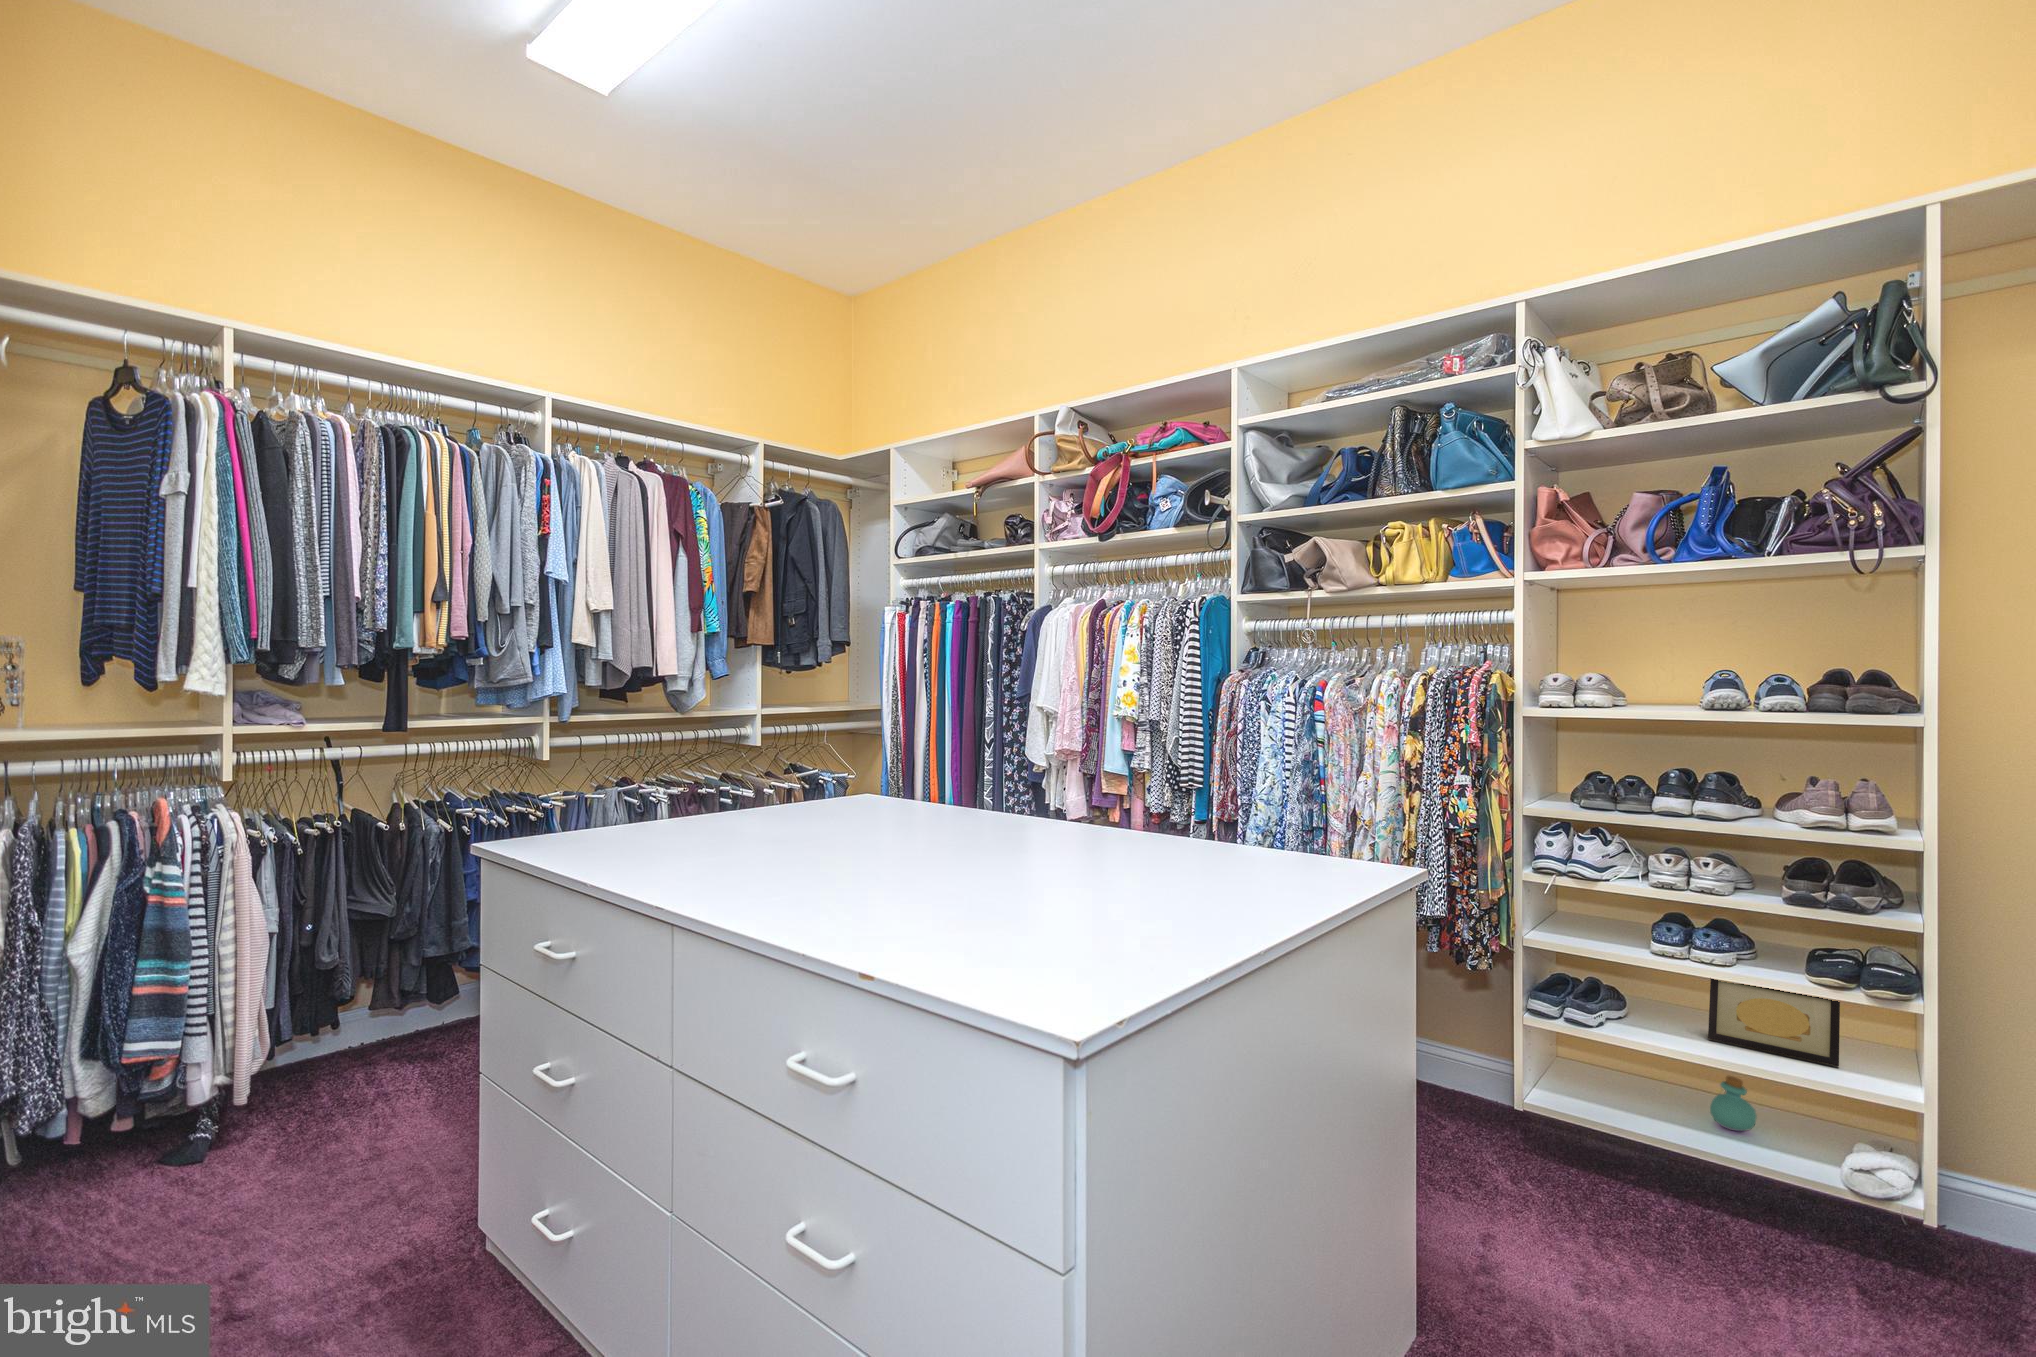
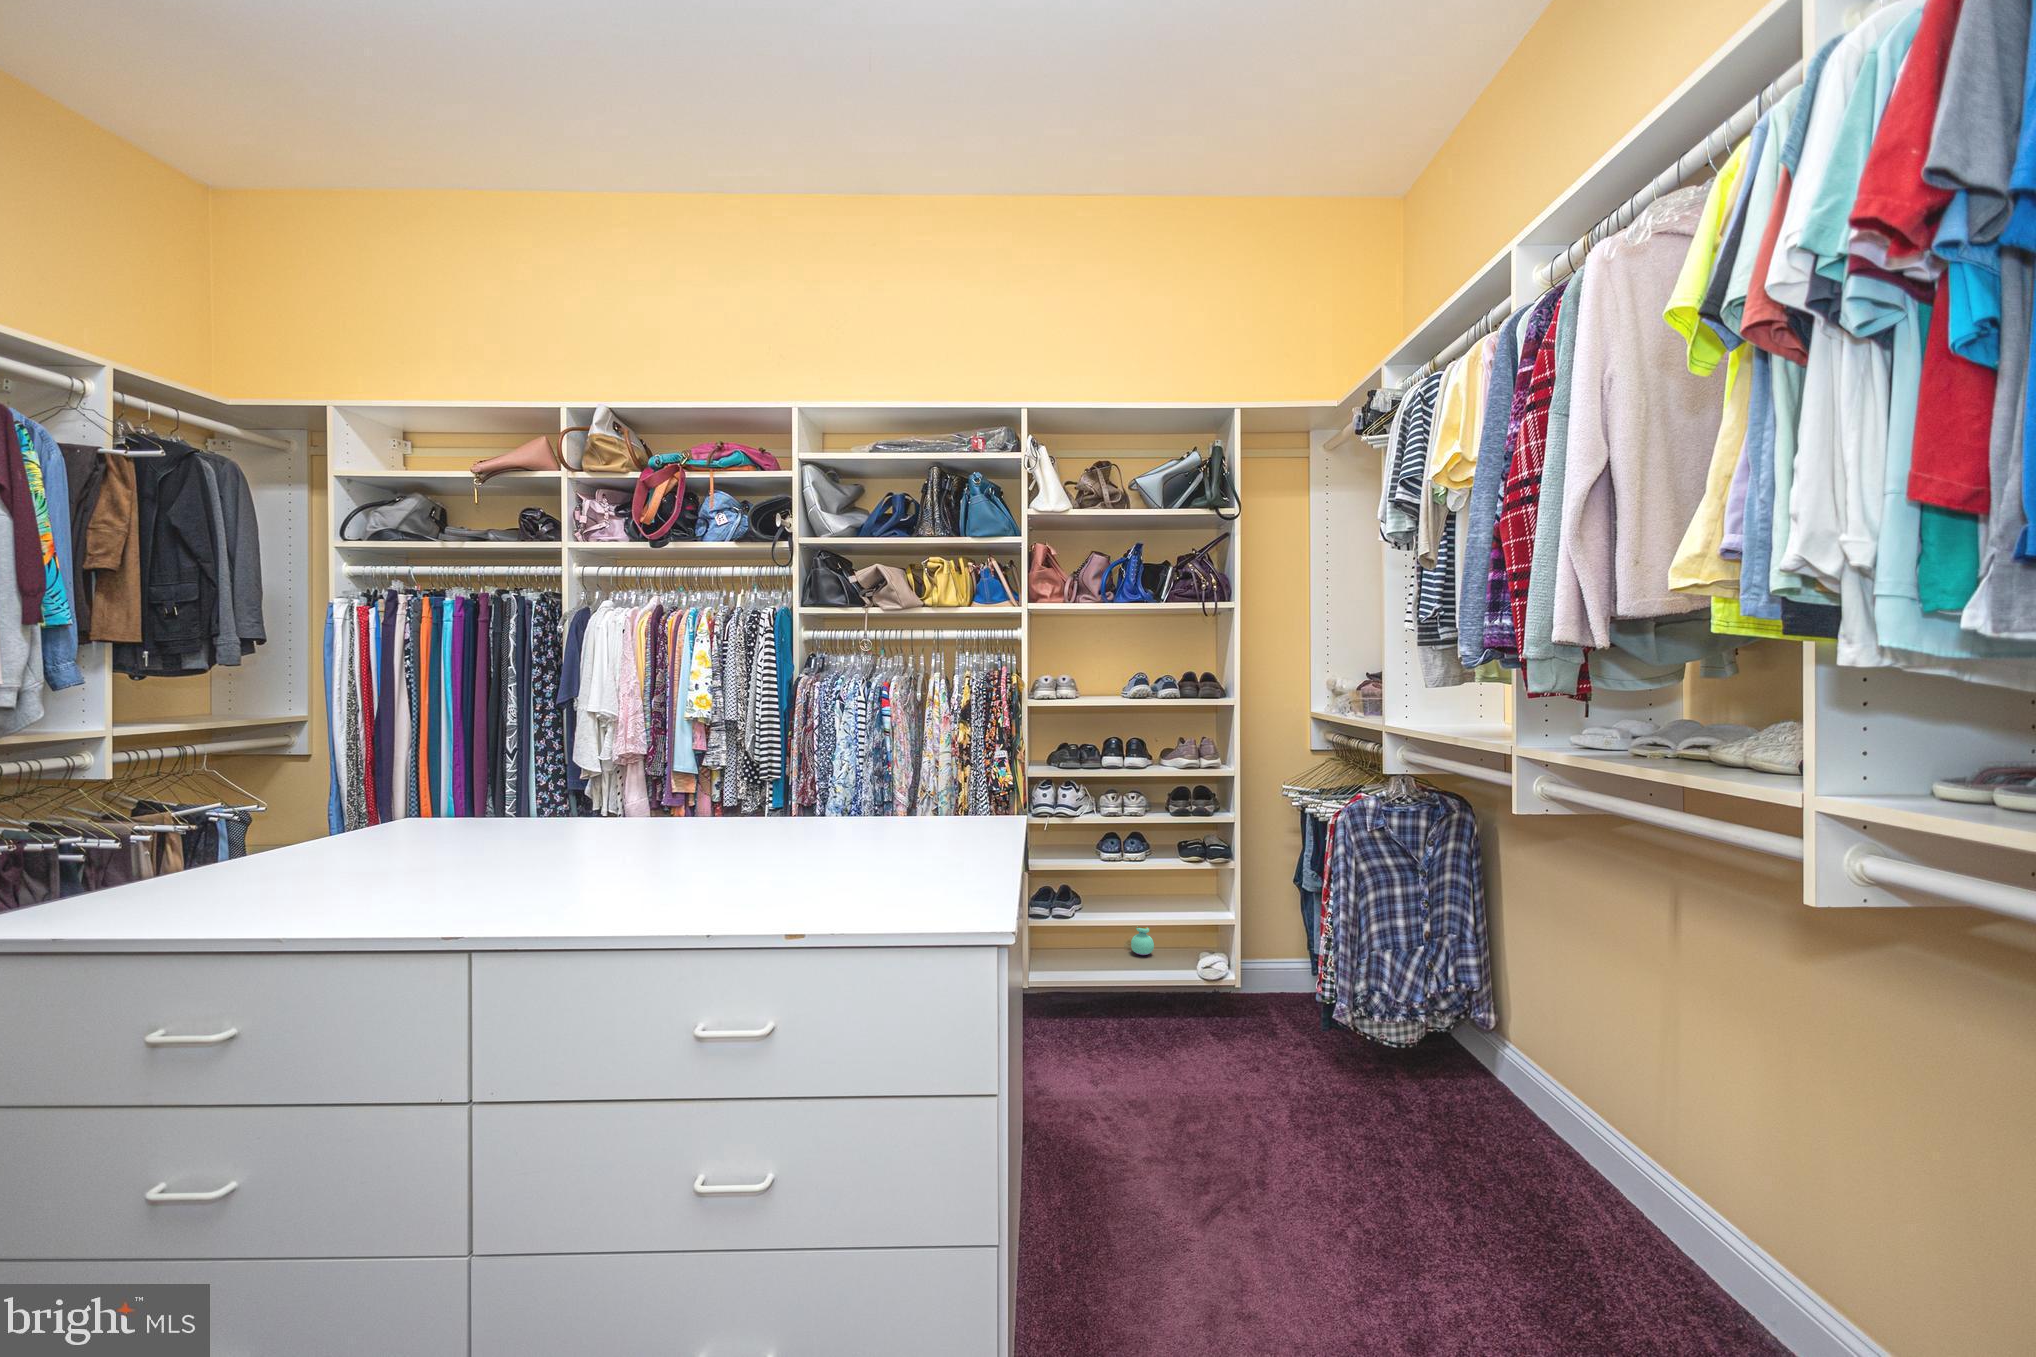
picture frame: present [1708,979,1840,1066] -> none [1133,862,1196,903]

